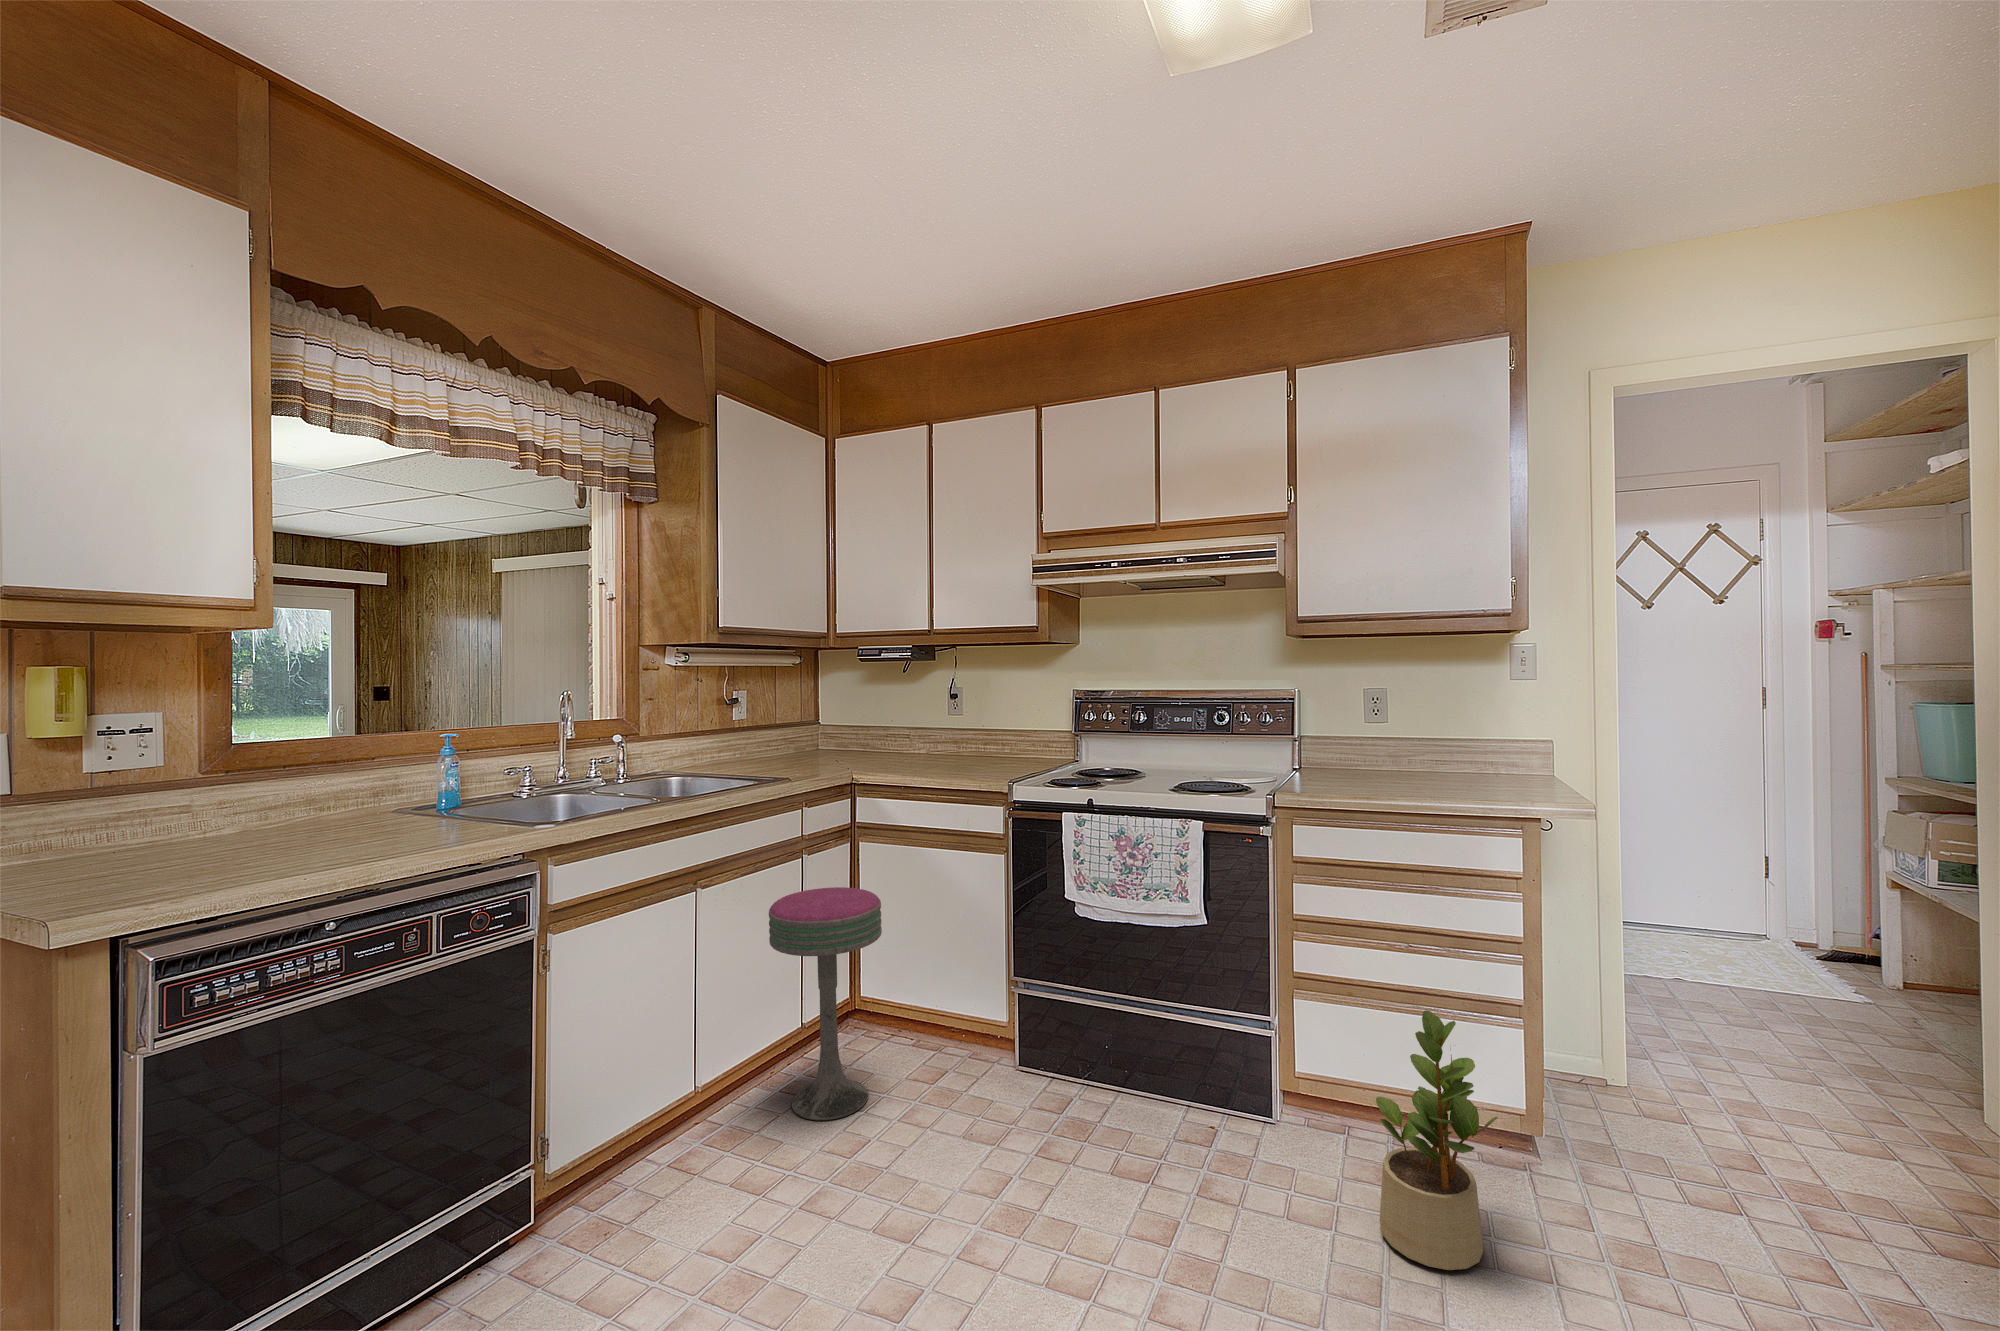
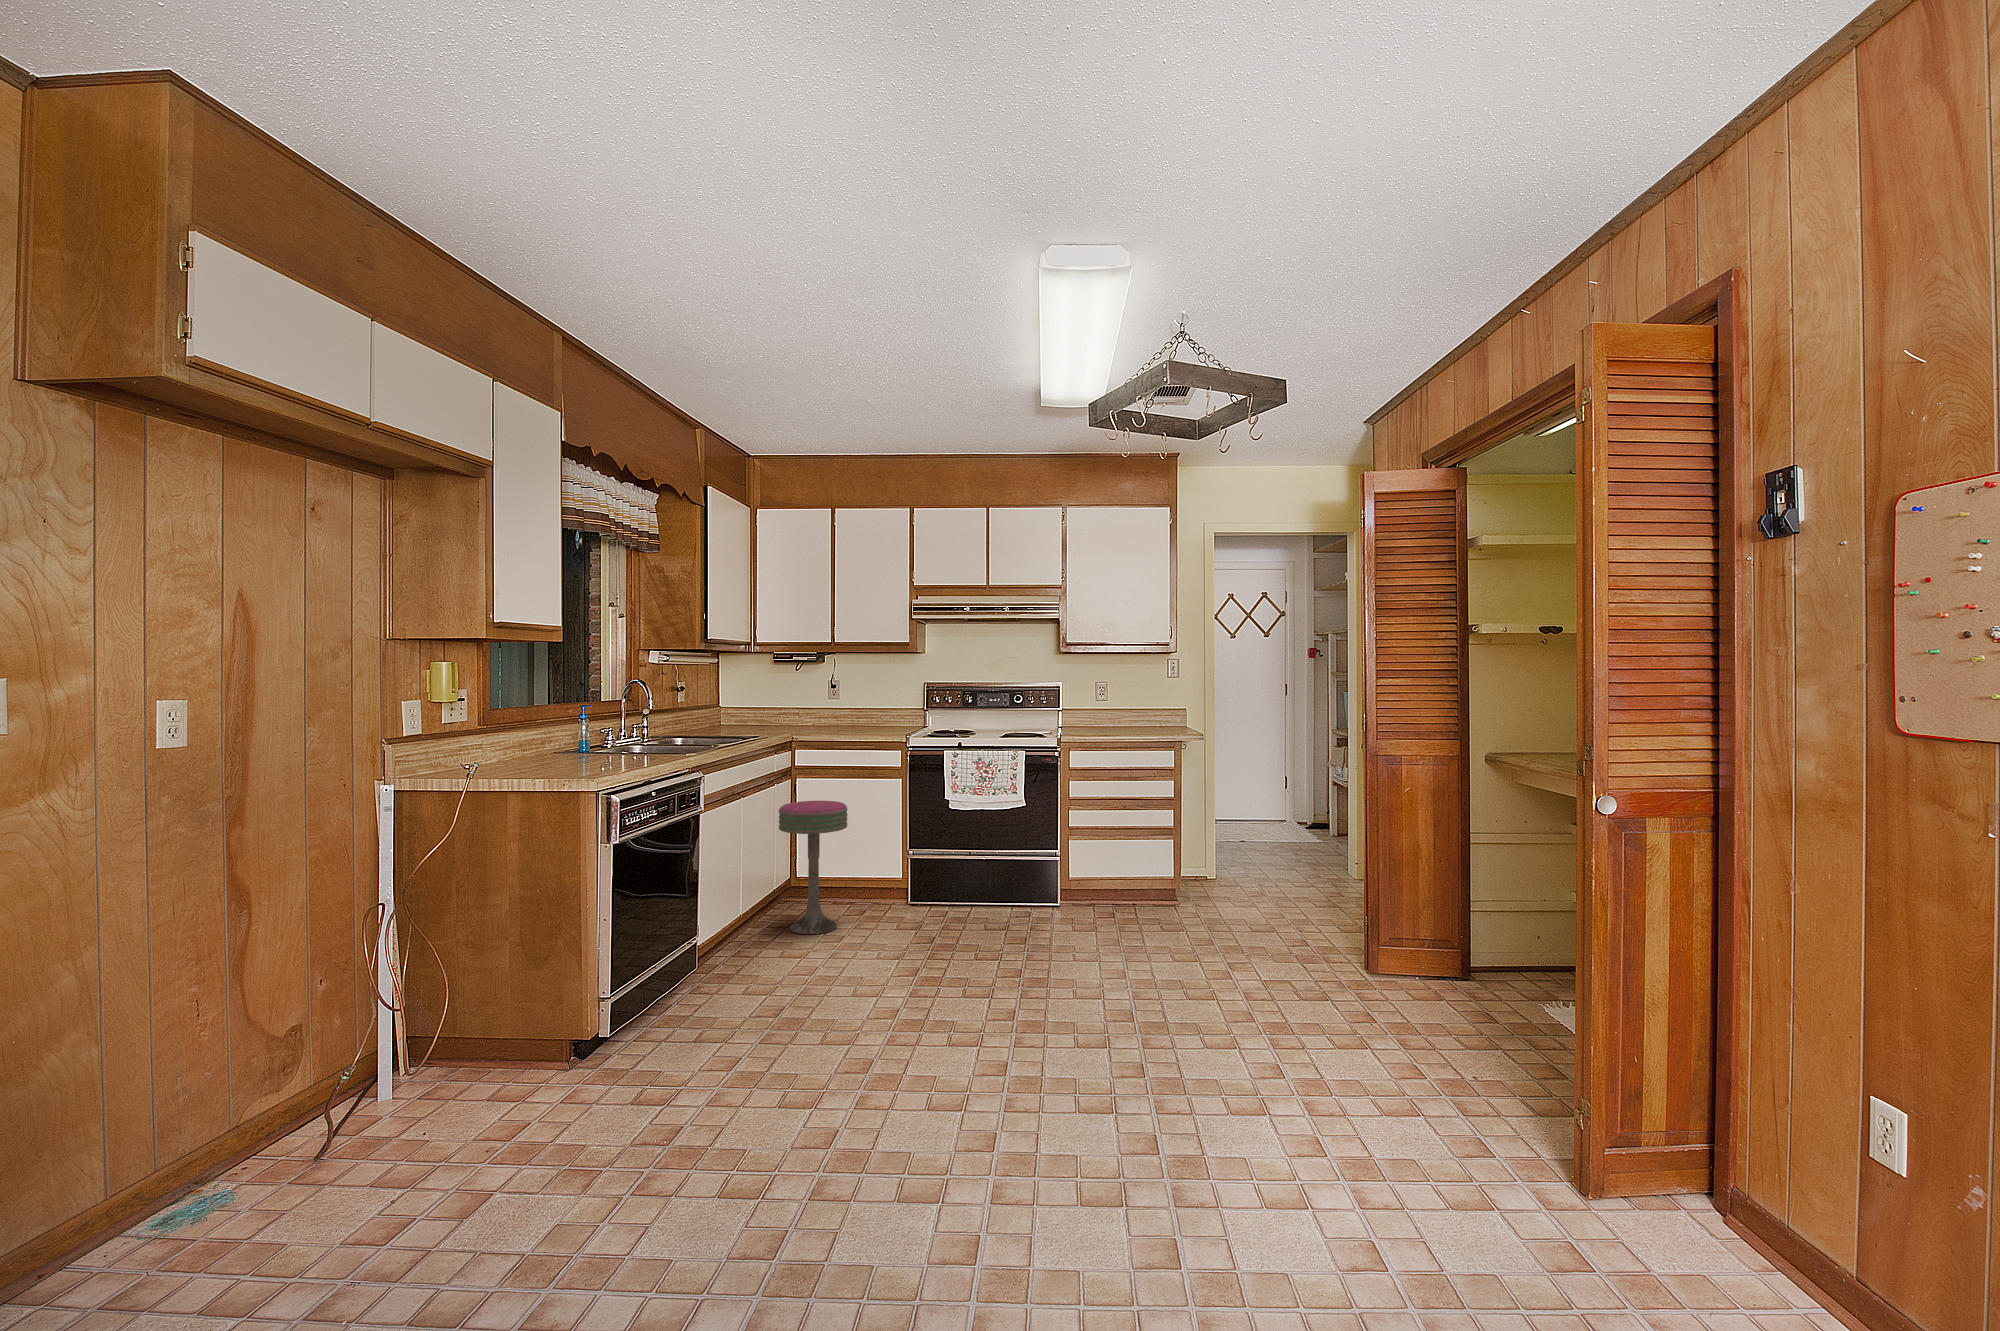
potted plant: present [1376,1011,1498,1270] -> none [1117,823,1168,931]

